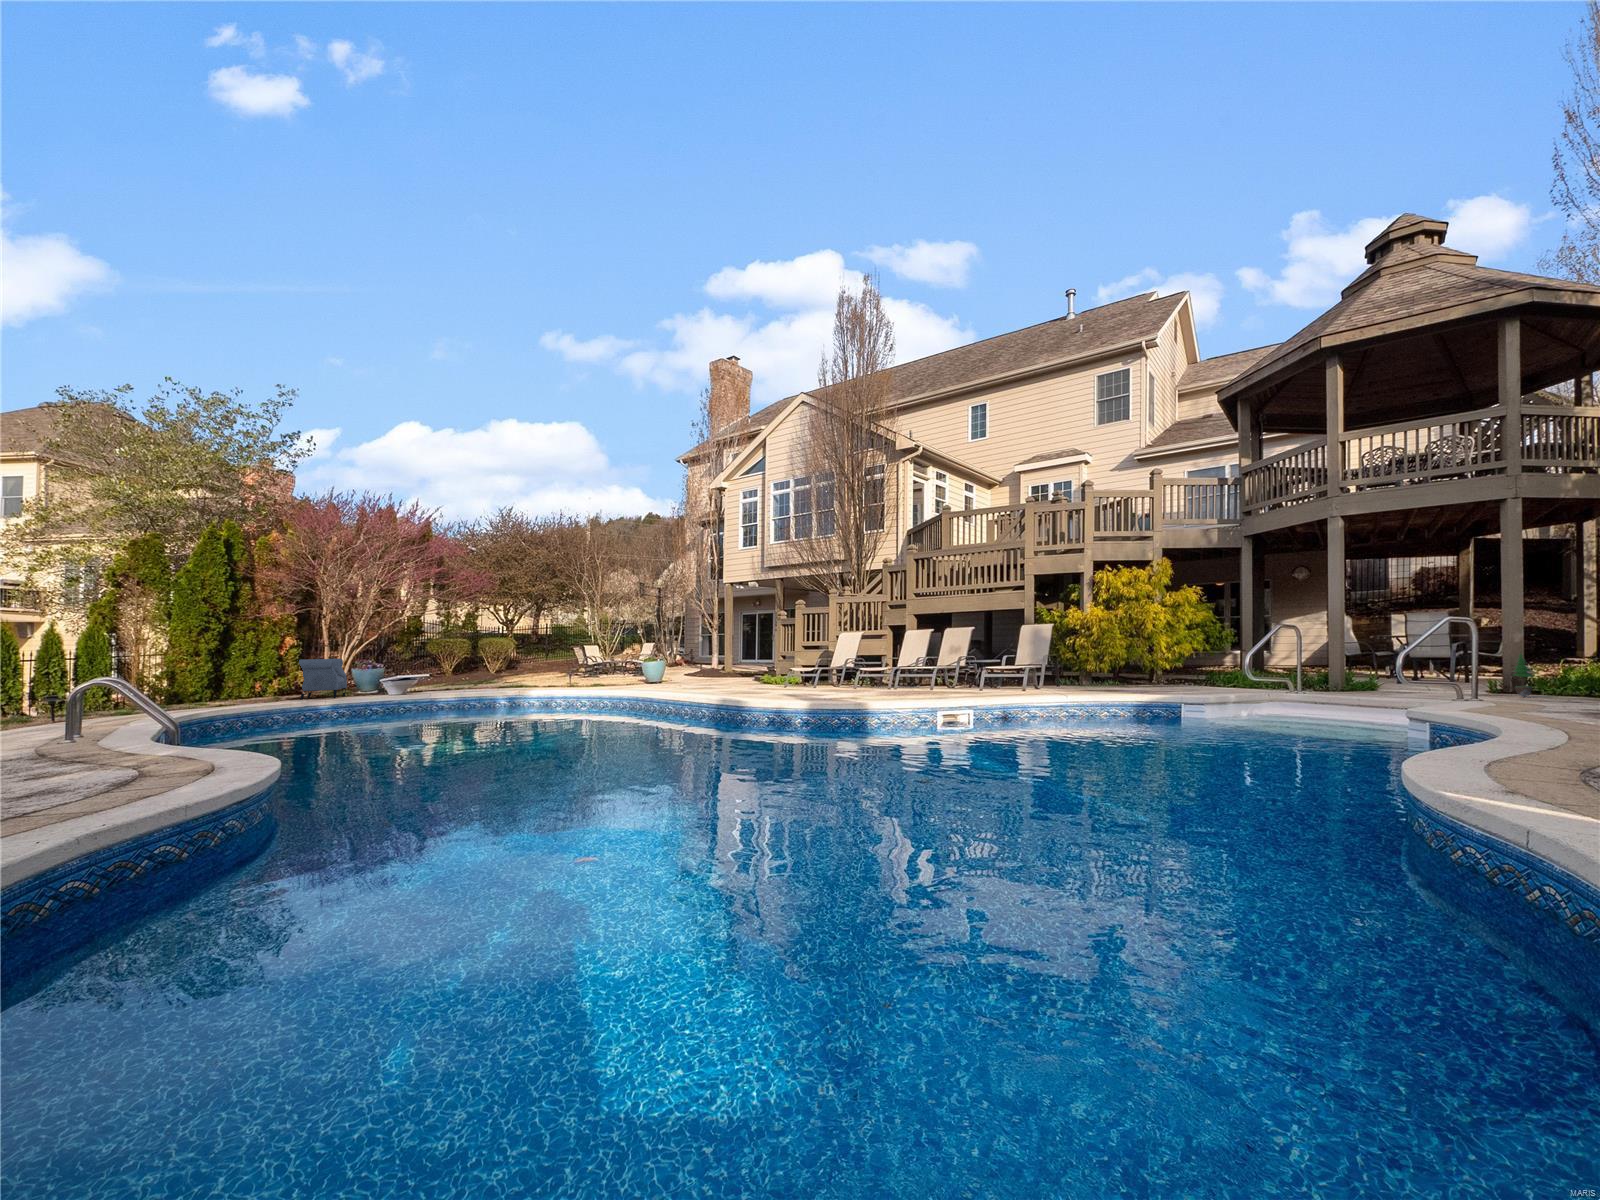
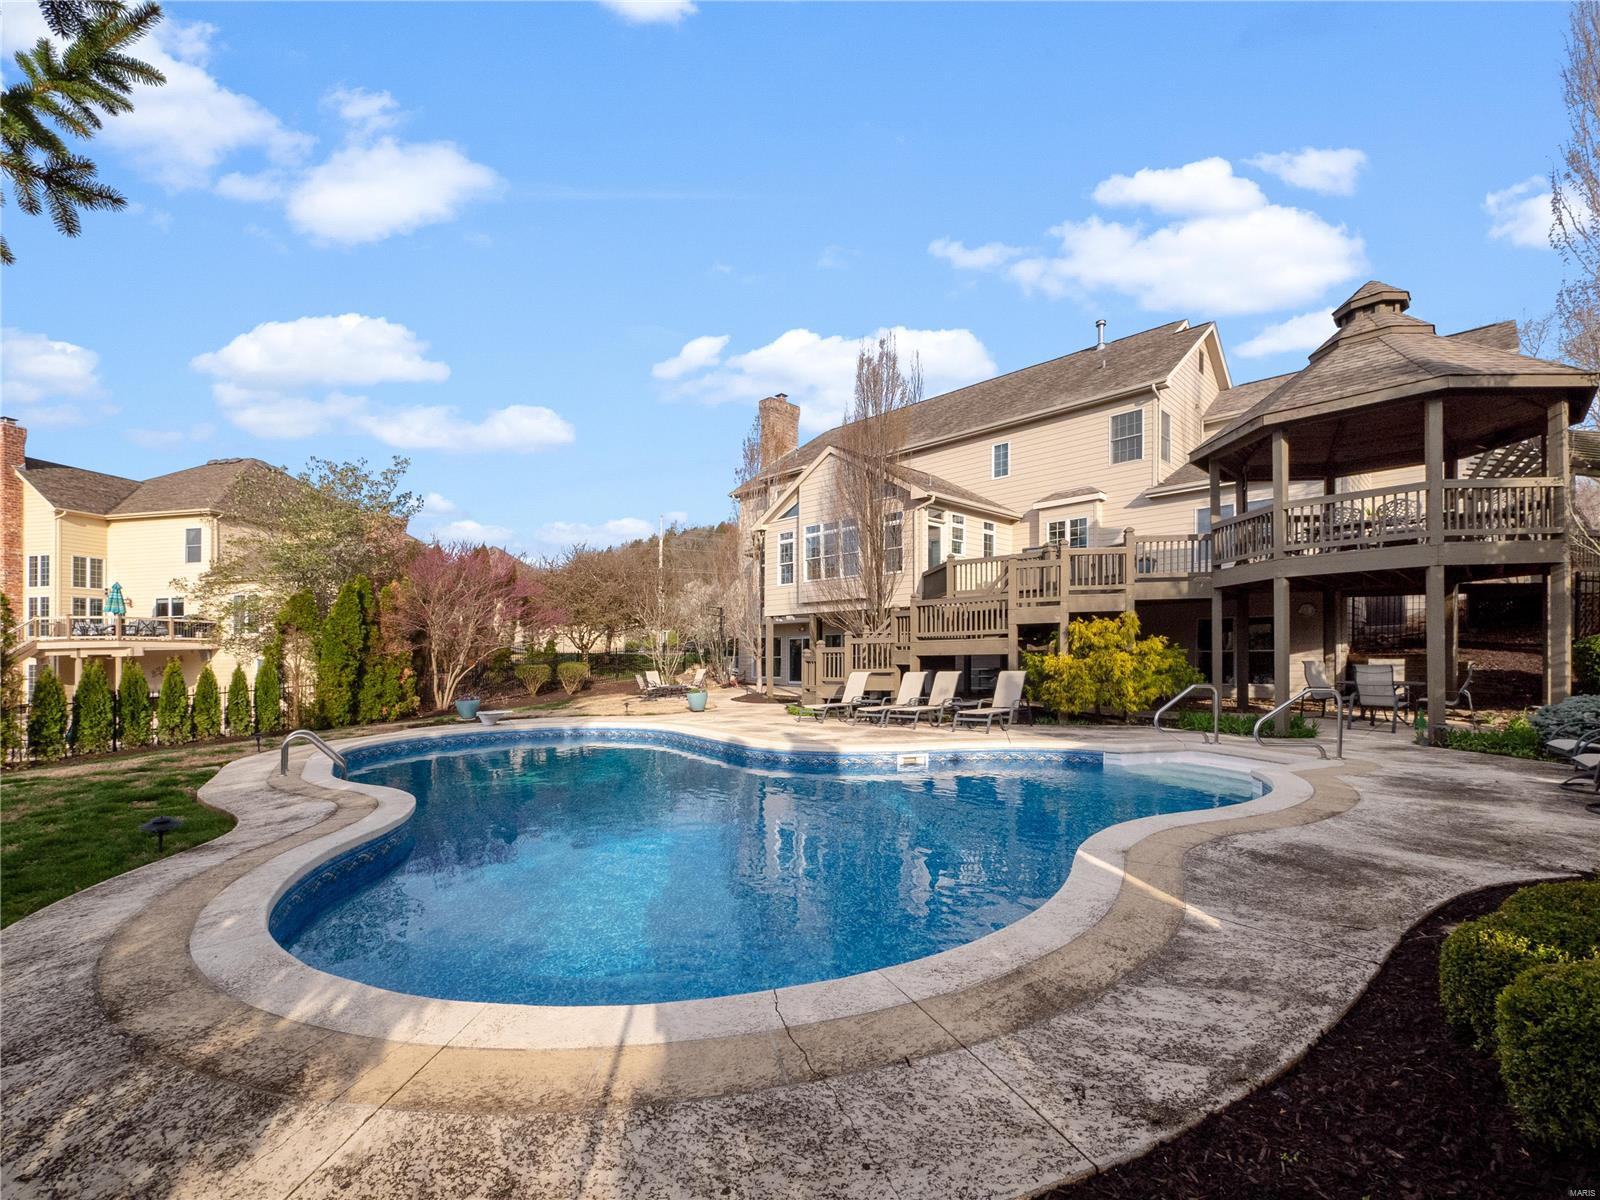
chair: present [299,659,347,699] -> none [411,687,450,722]

